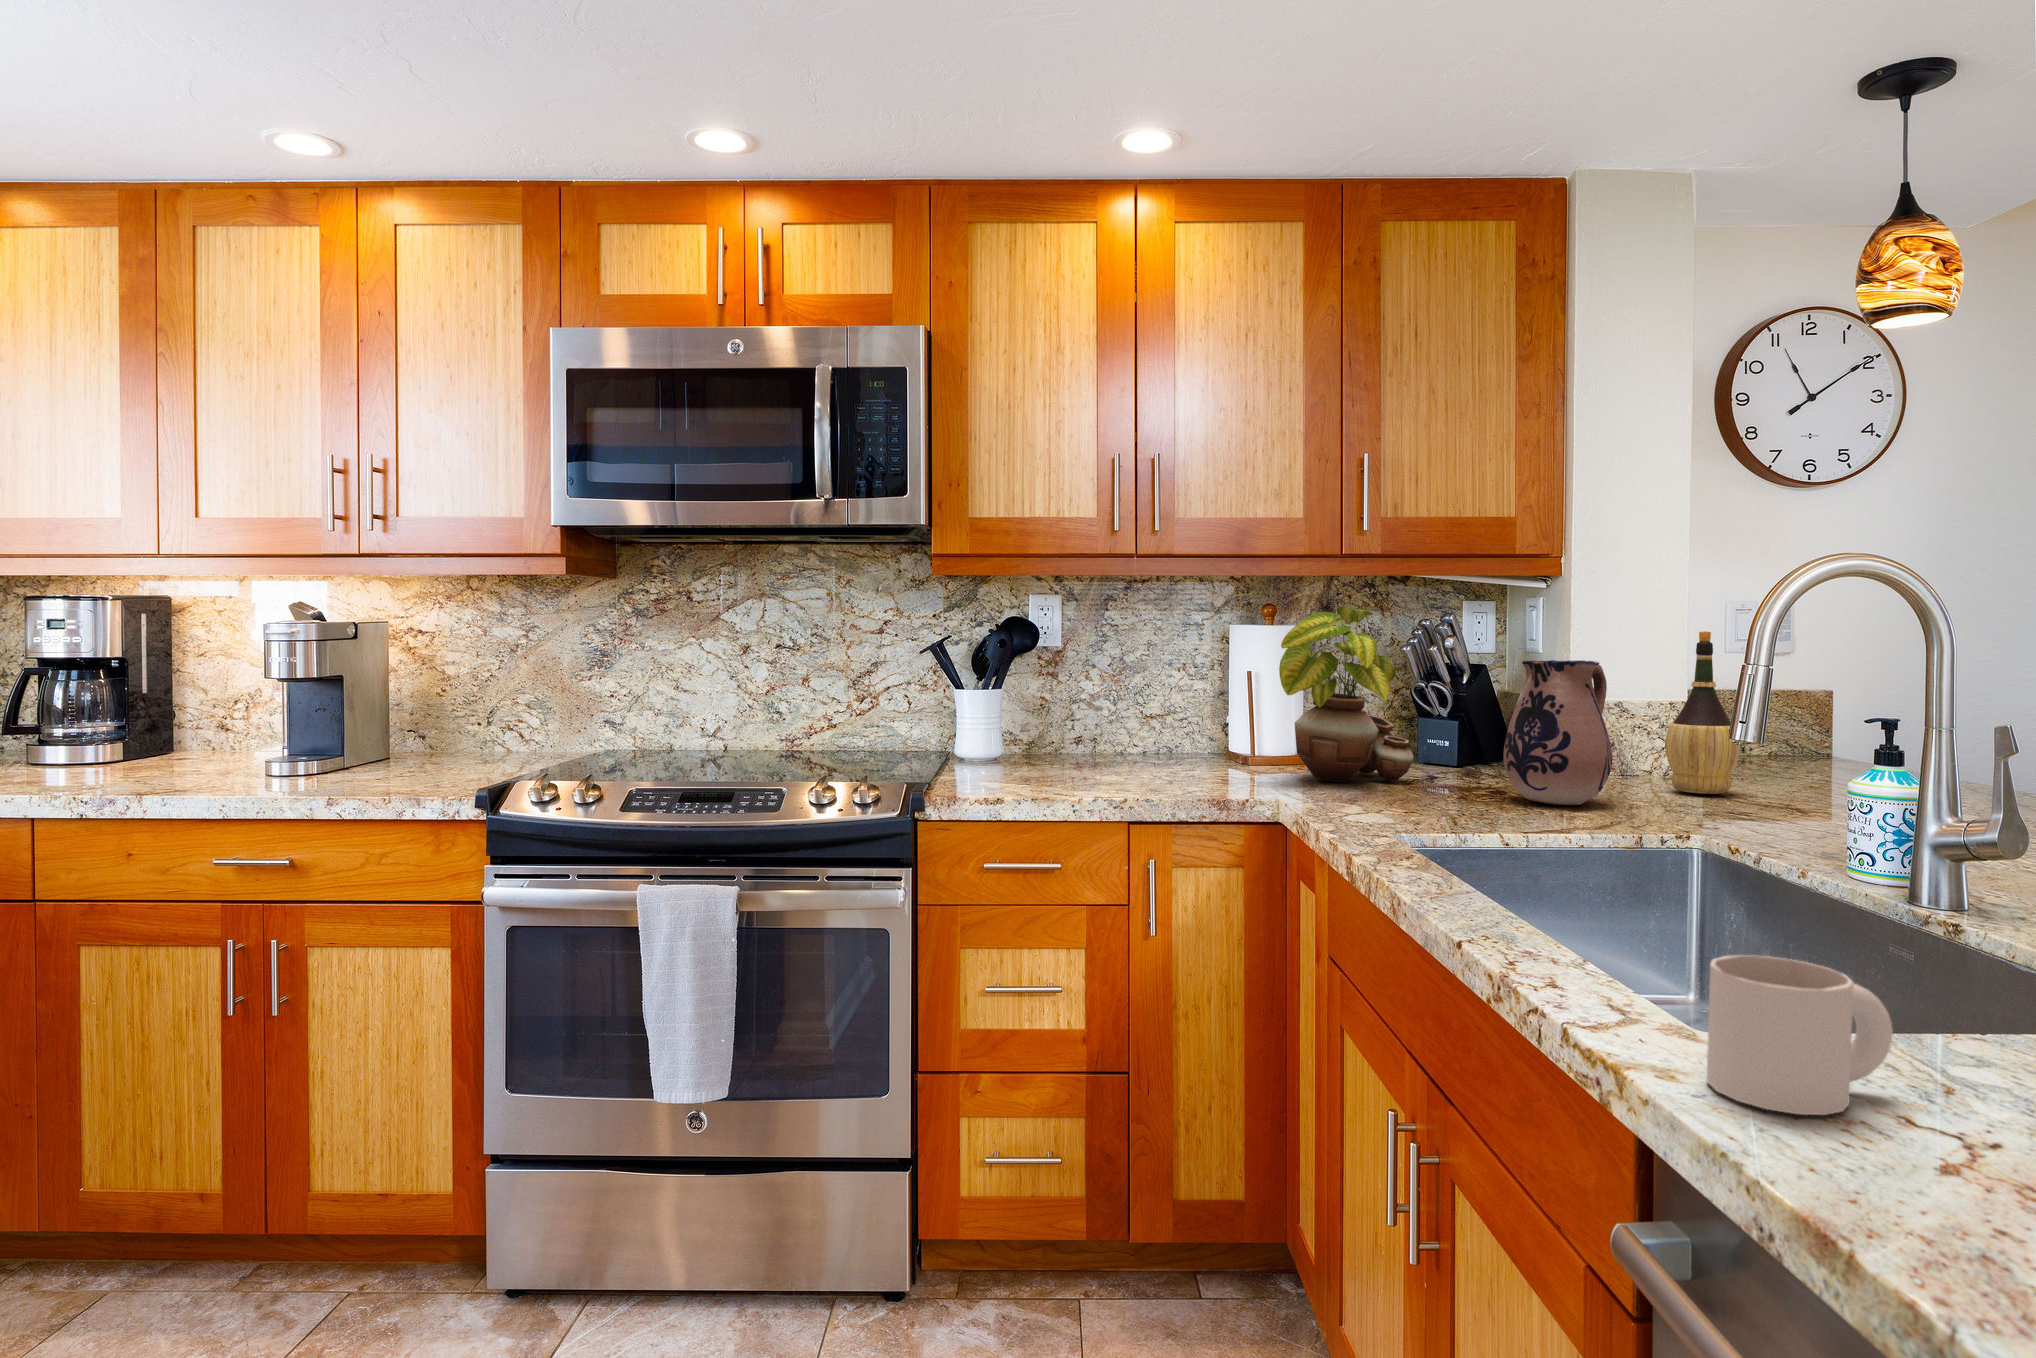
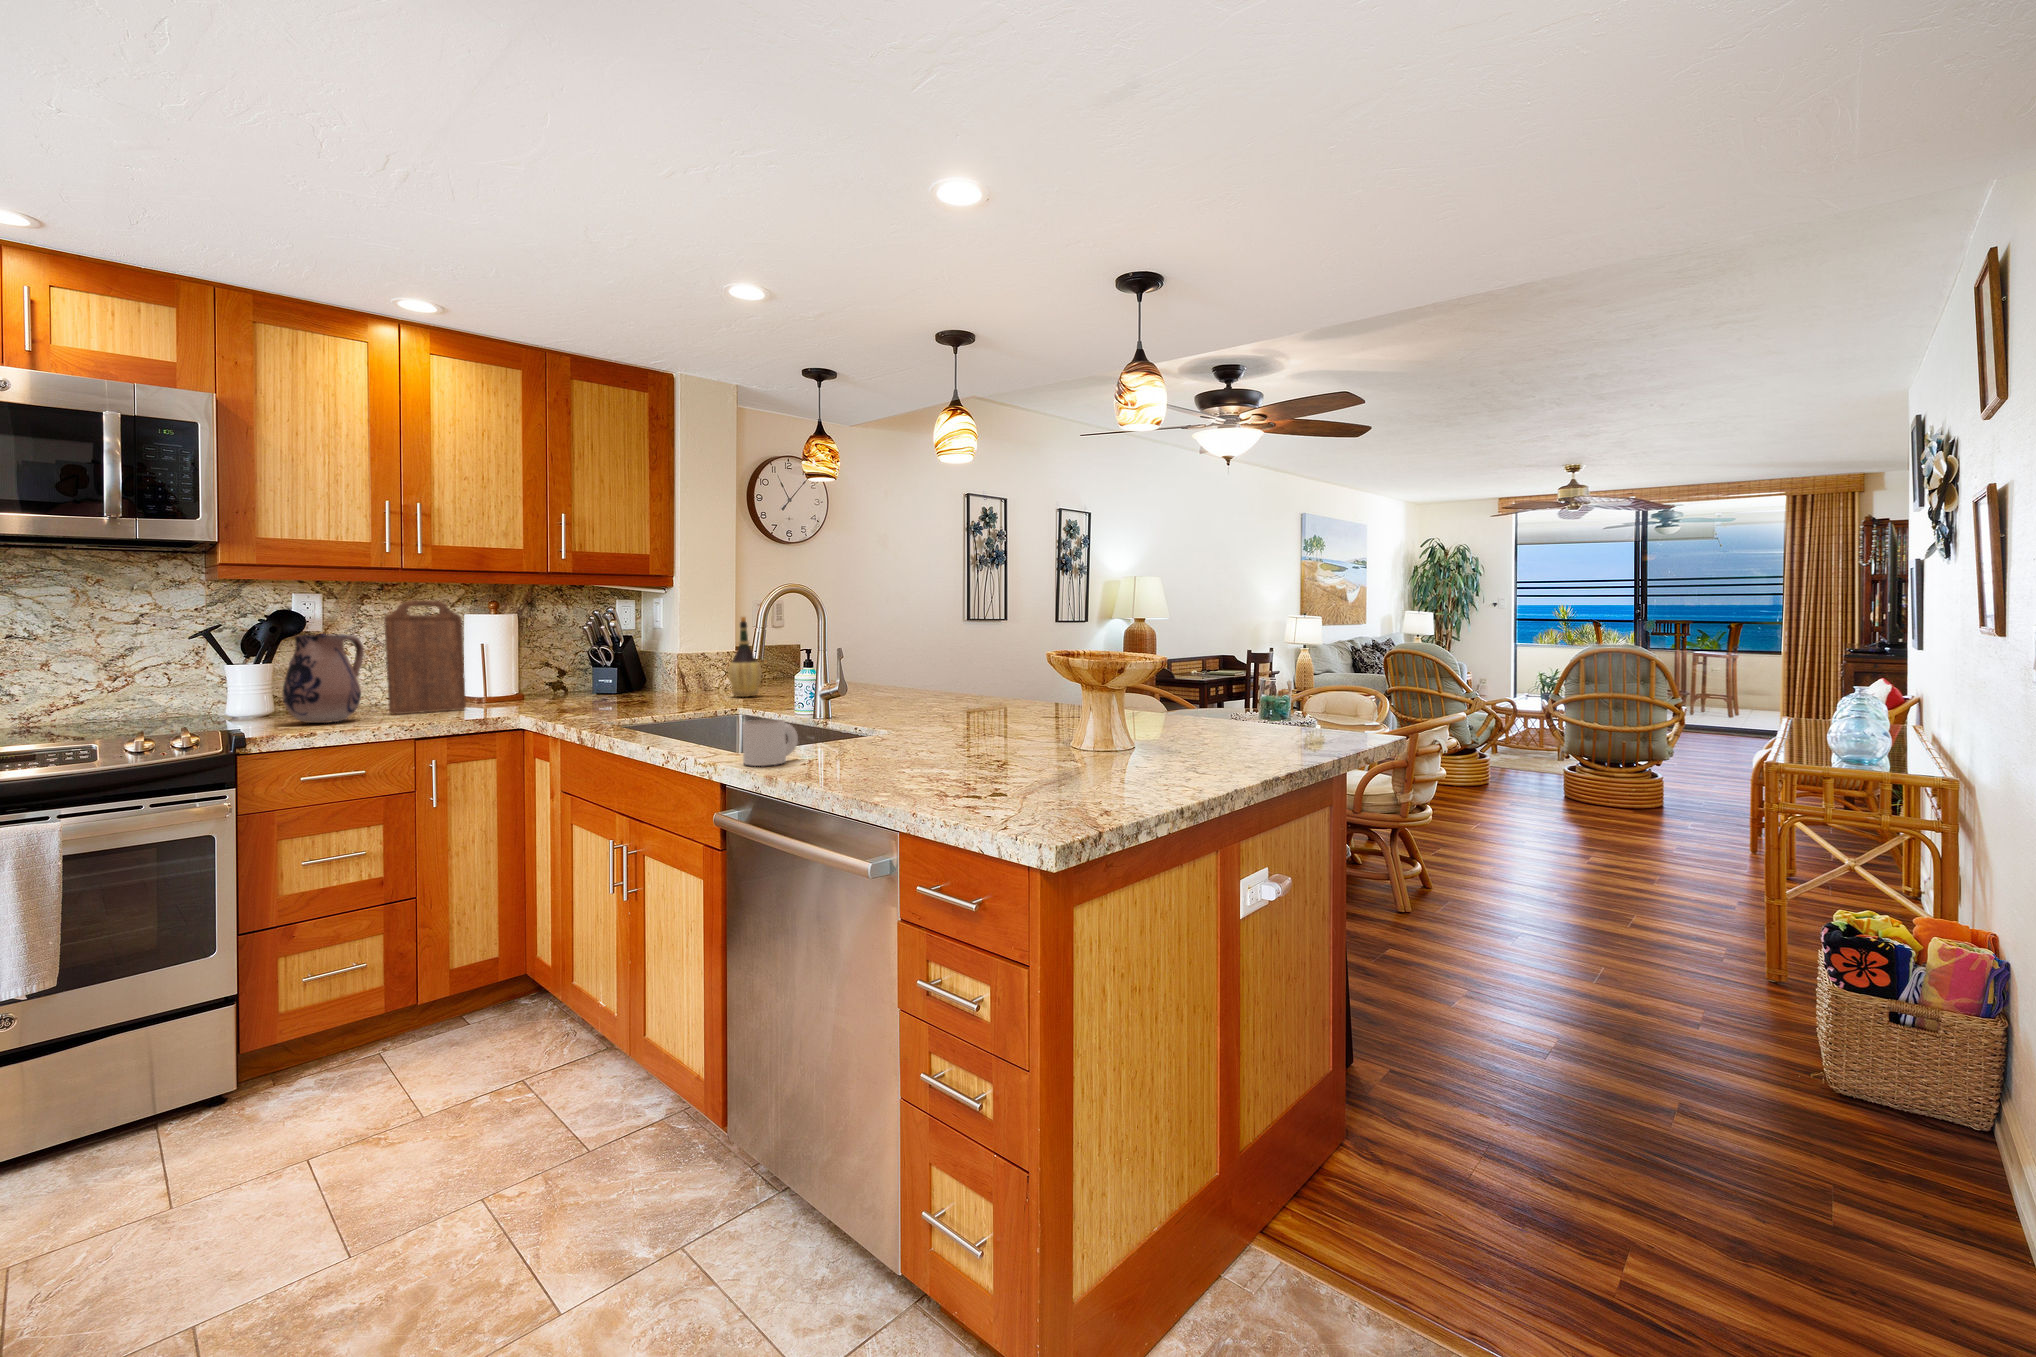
cutting board: none [1120,603,1220,774] -> present [384,601,466,714]
potted plant: present [1279,606,1414,782] -> none [505,603,596,707]
ceramic pitcher: present [1504,660,1612,805] -> present [283,634,364,723]

